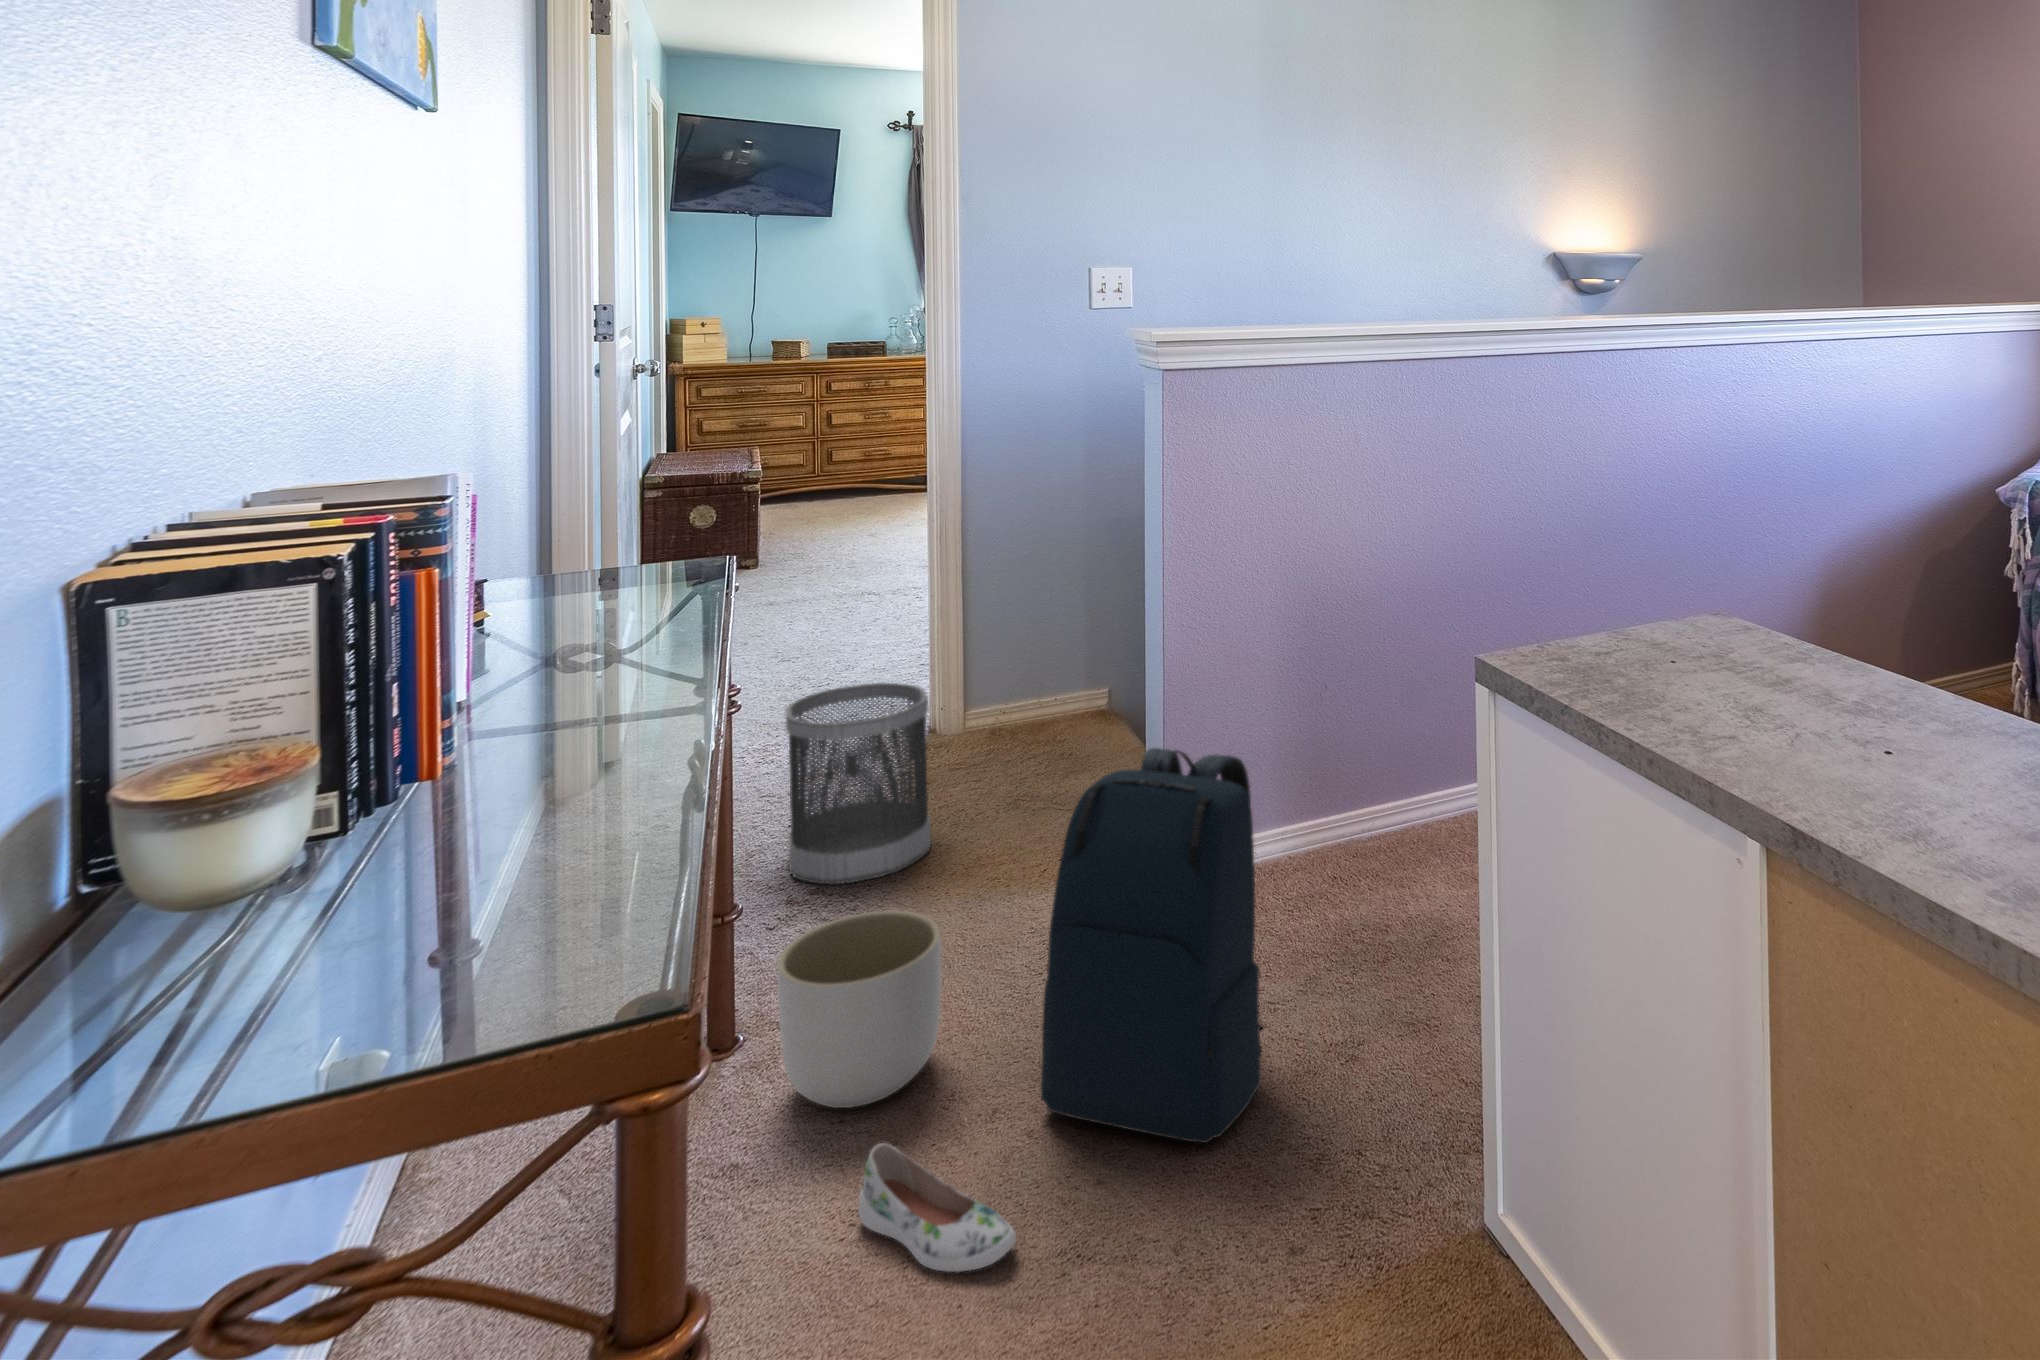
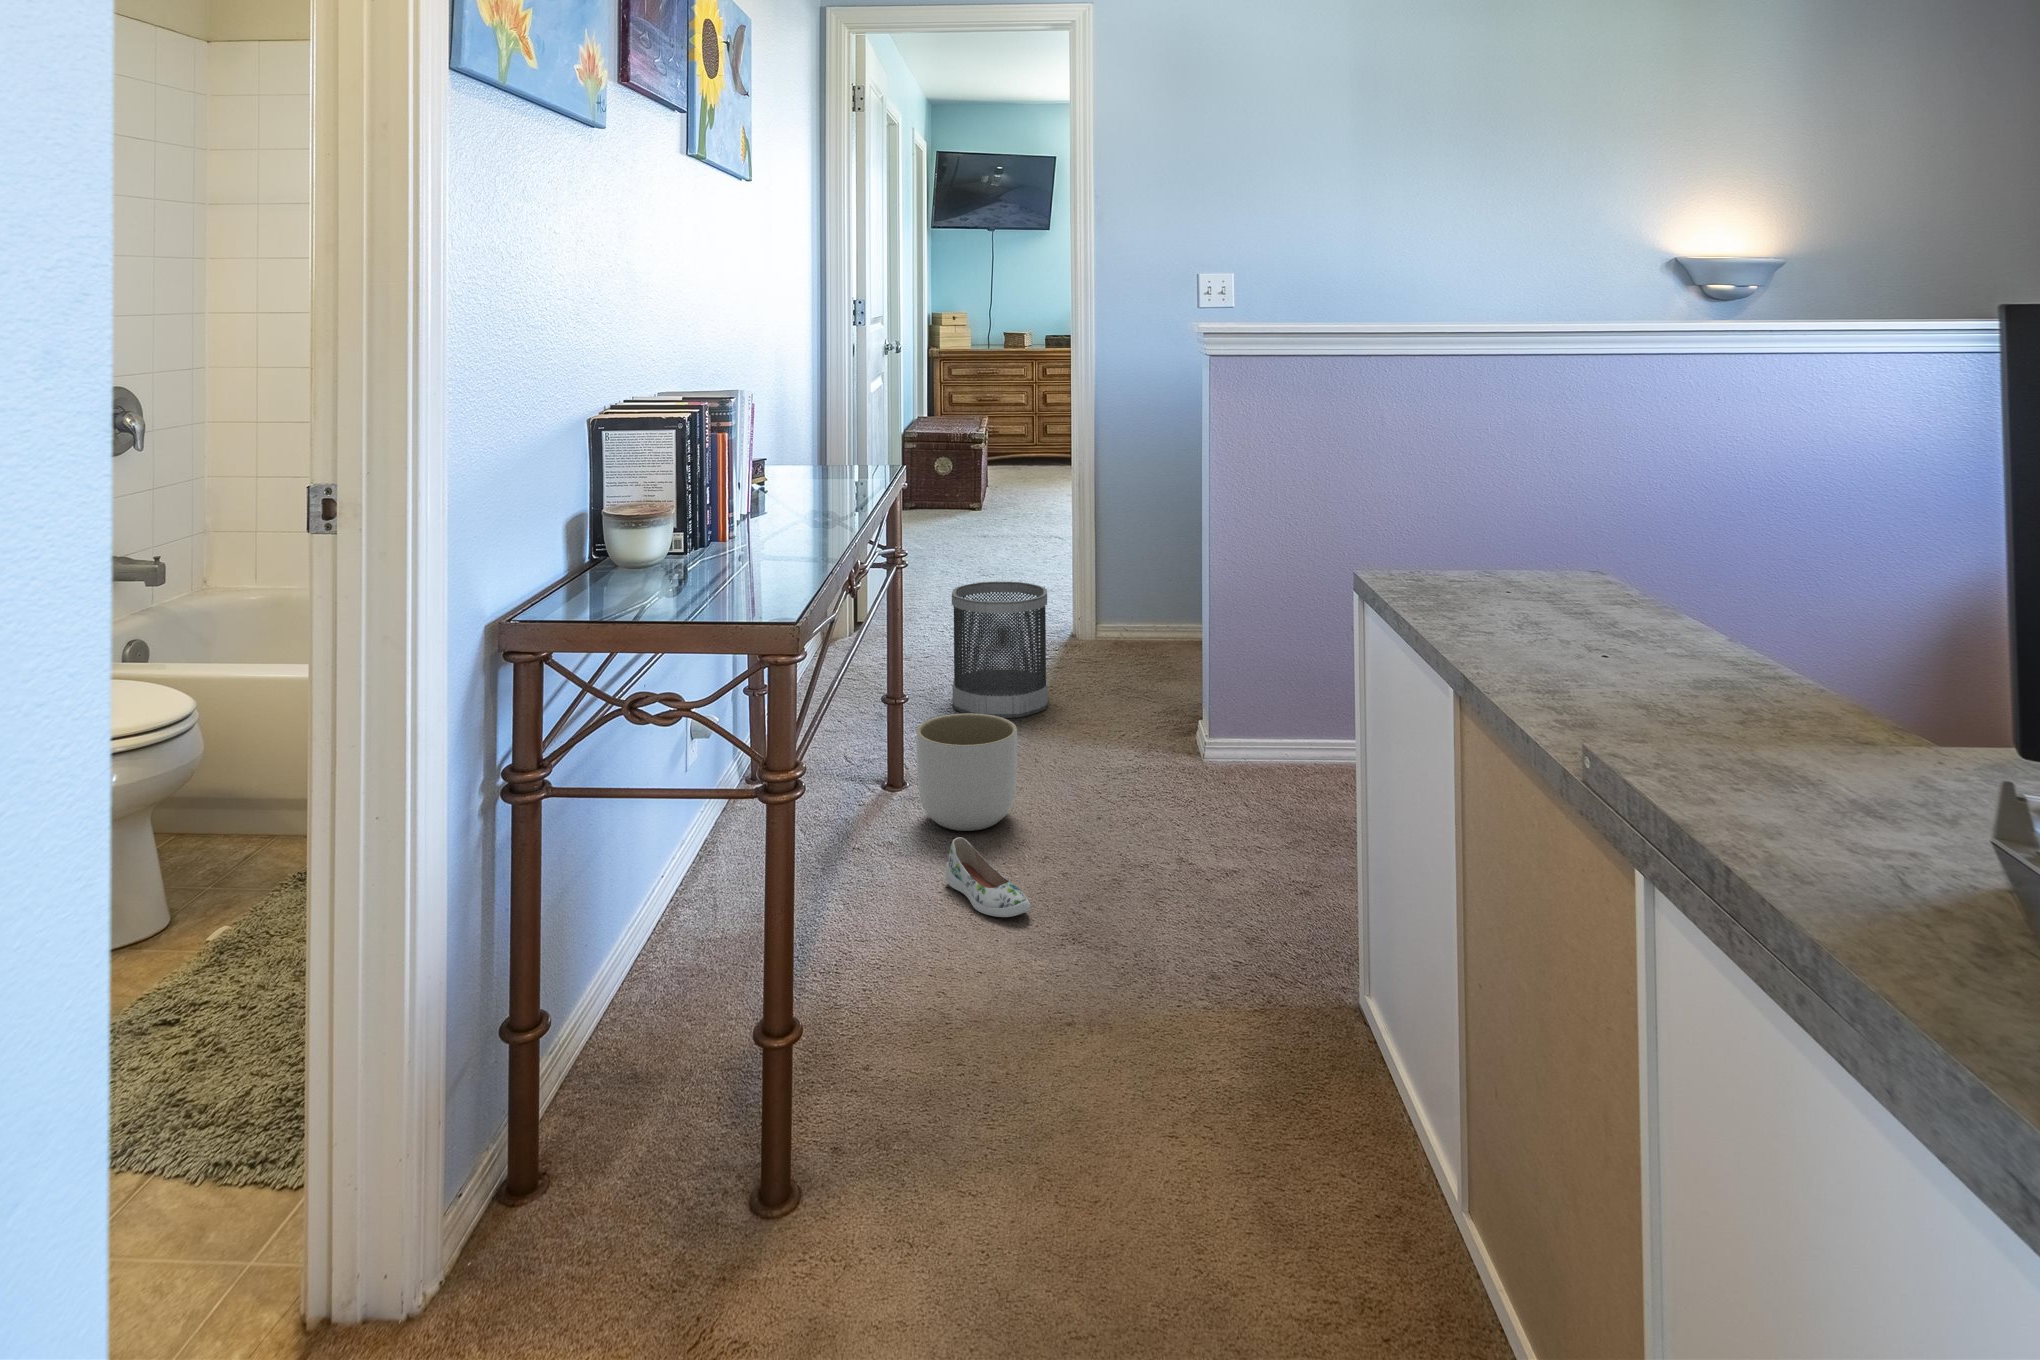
backpack: present [1041,748,1262,1143] -> none [1069,624,1239,895]

